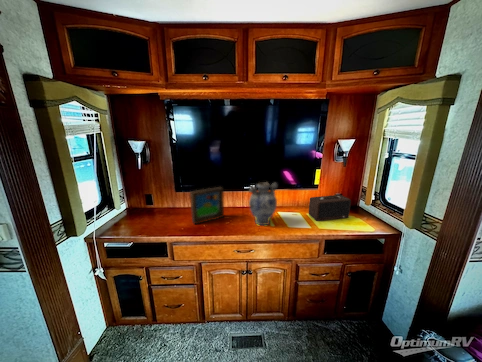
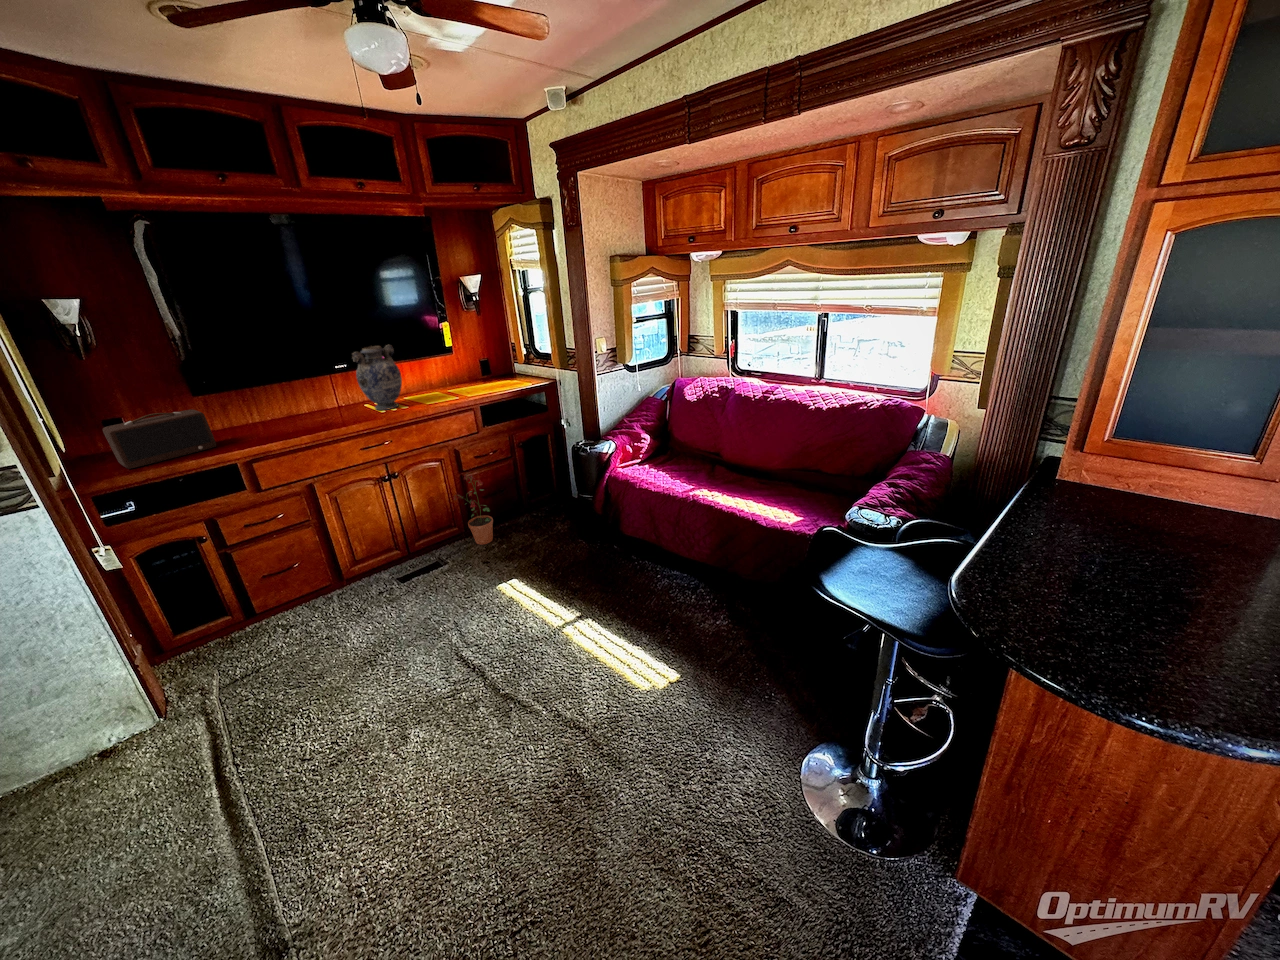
picture frame: present [190,187,224,224] -> none [244,368,318,433]
speaker: present [309,195,351,221] -> present [103,409,216,469]
potted plant: none [285,285,311,345] -> present [453,474,493,545]

